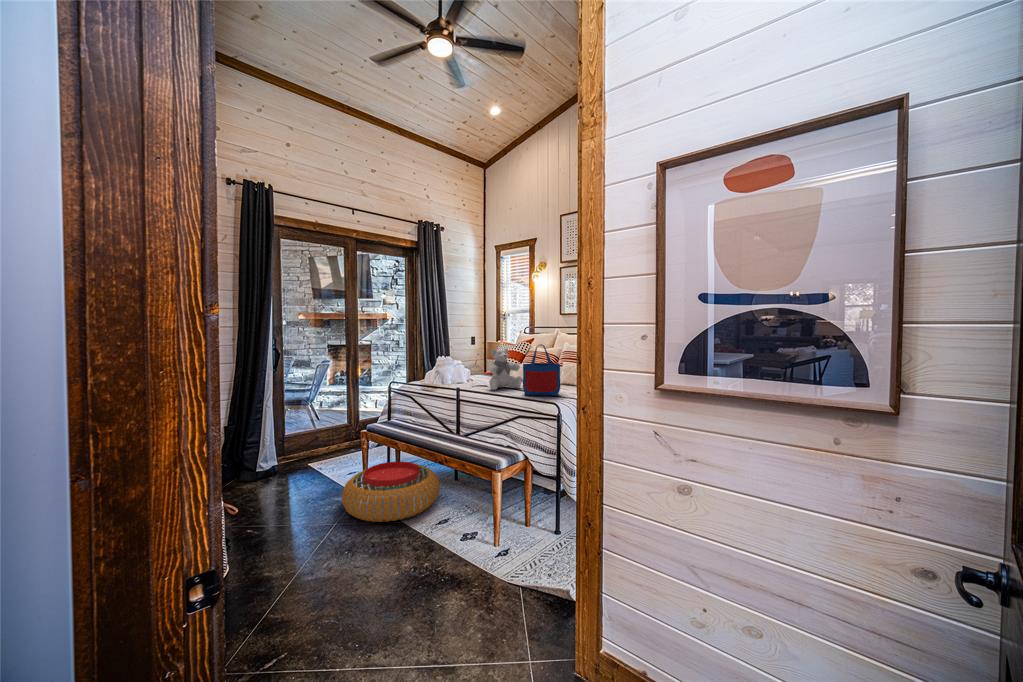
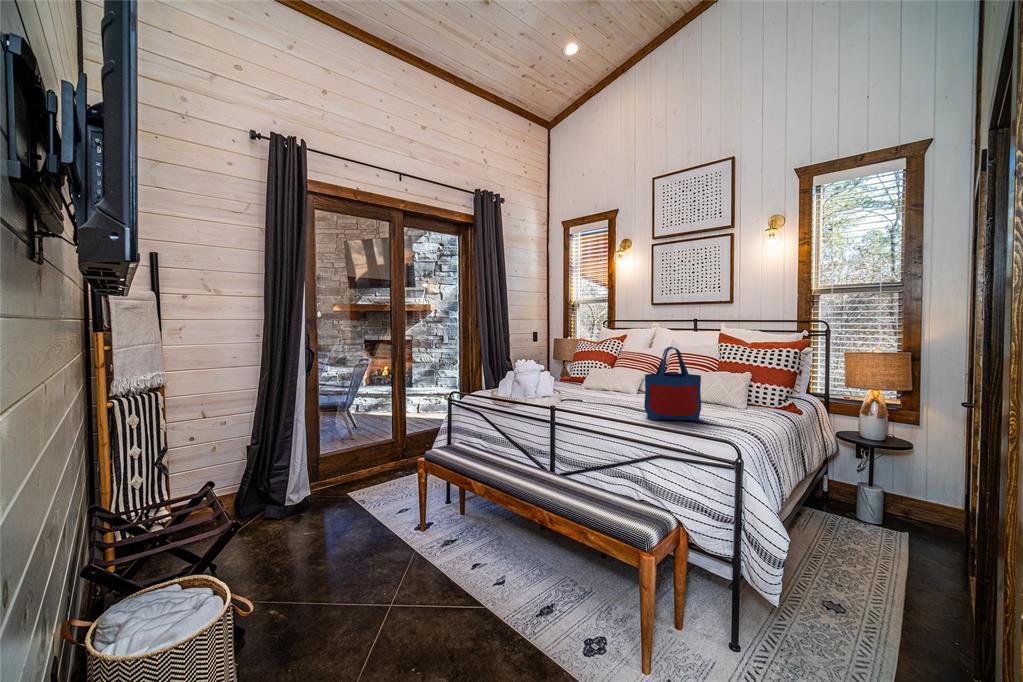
teddy bear: present [489,349,522,390] -> none [588,351,631,408]
pouf: present [342,461,439,522] -> none [399,506,531,606]

